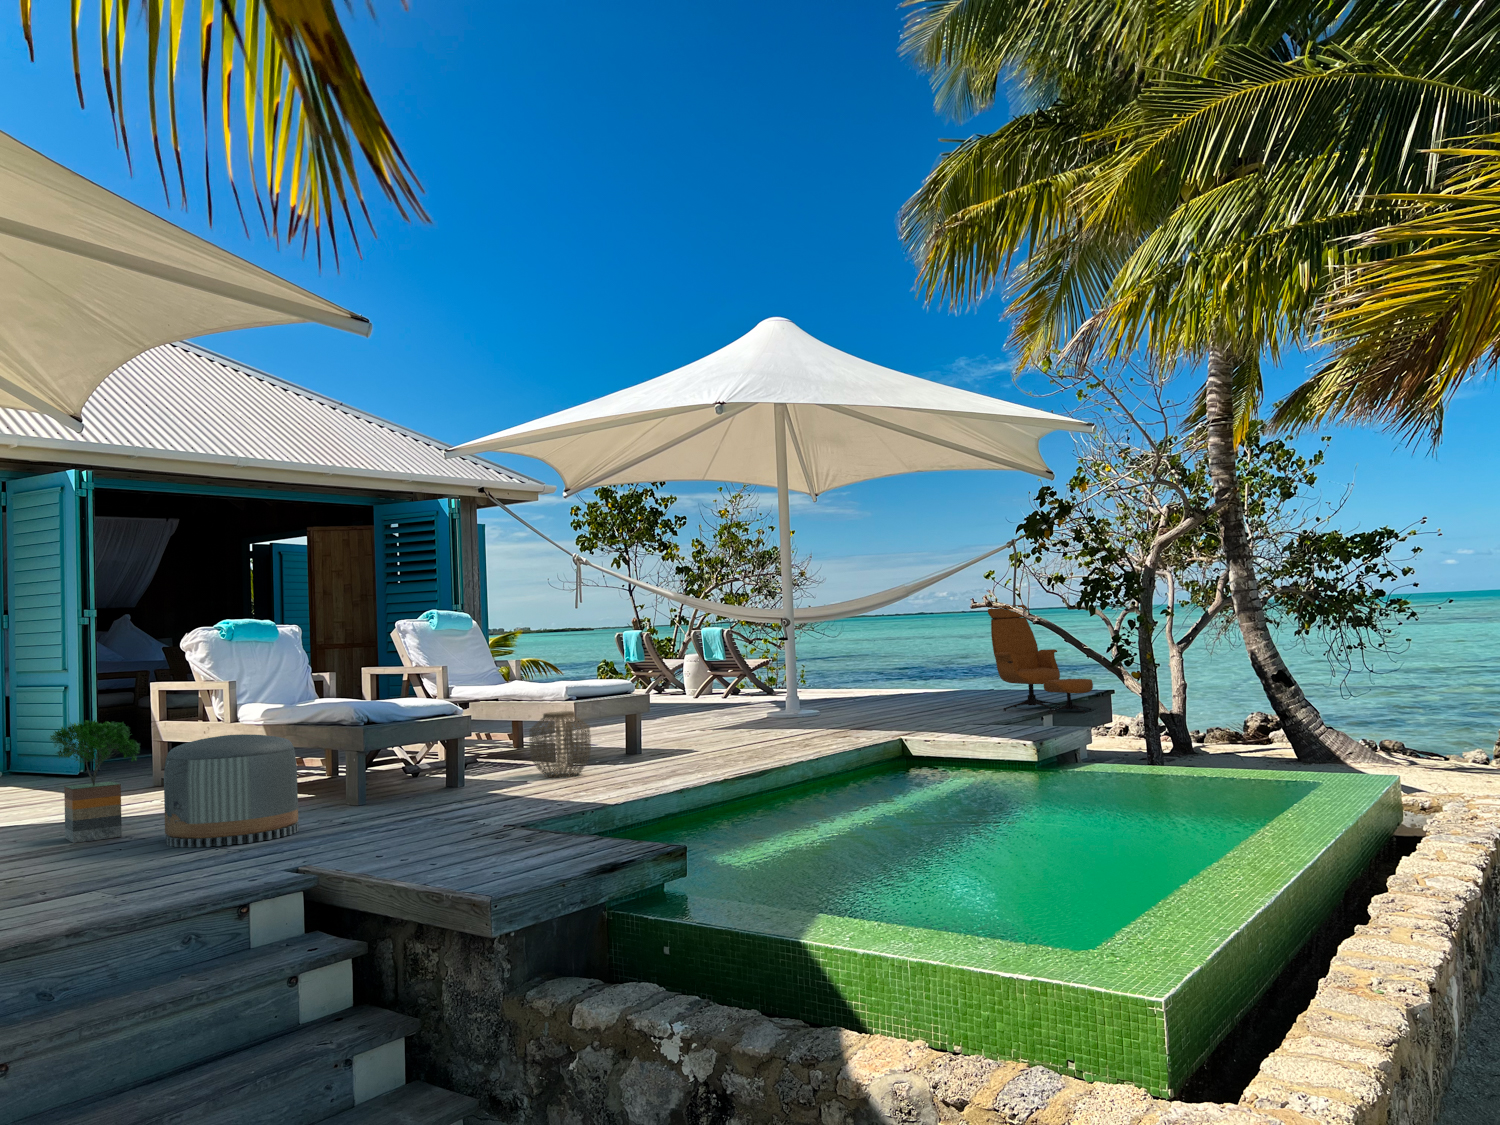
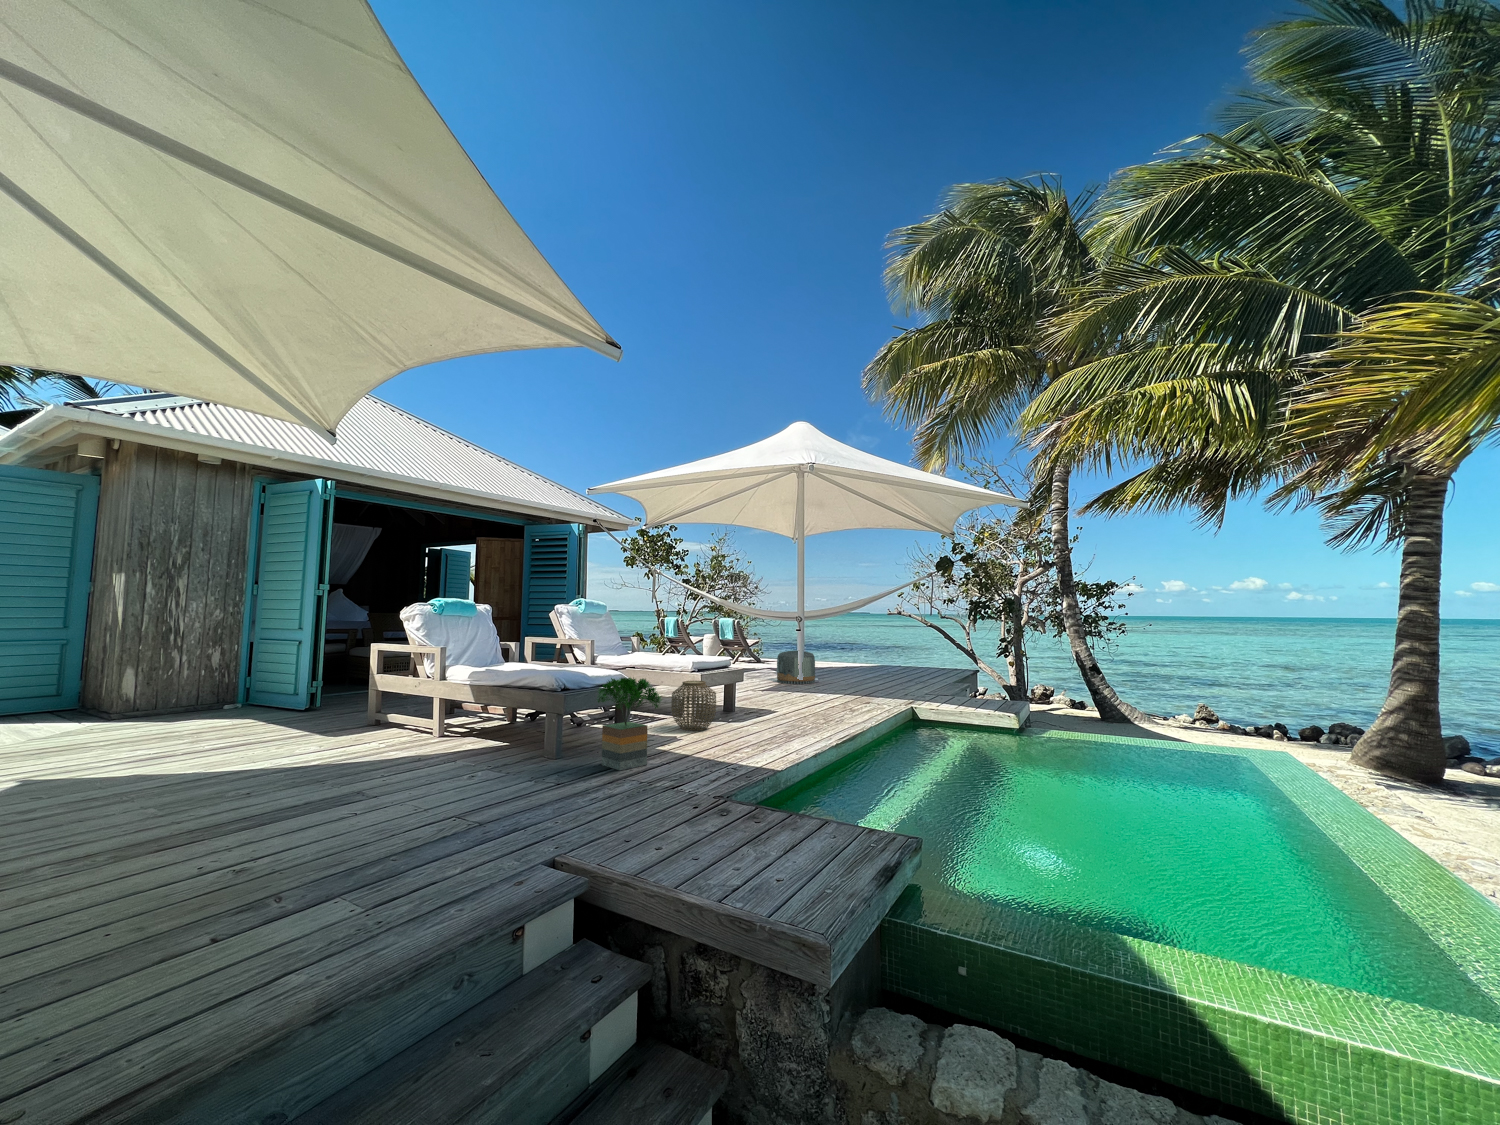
lounge chair: present [988,605,1093,713] -> none [902,615,973,684]
potted tree: present [50,720,139,843] -> present [597,677,661,770]
pouf: present [164,734,299,847] -> present [777,651,815,684]

